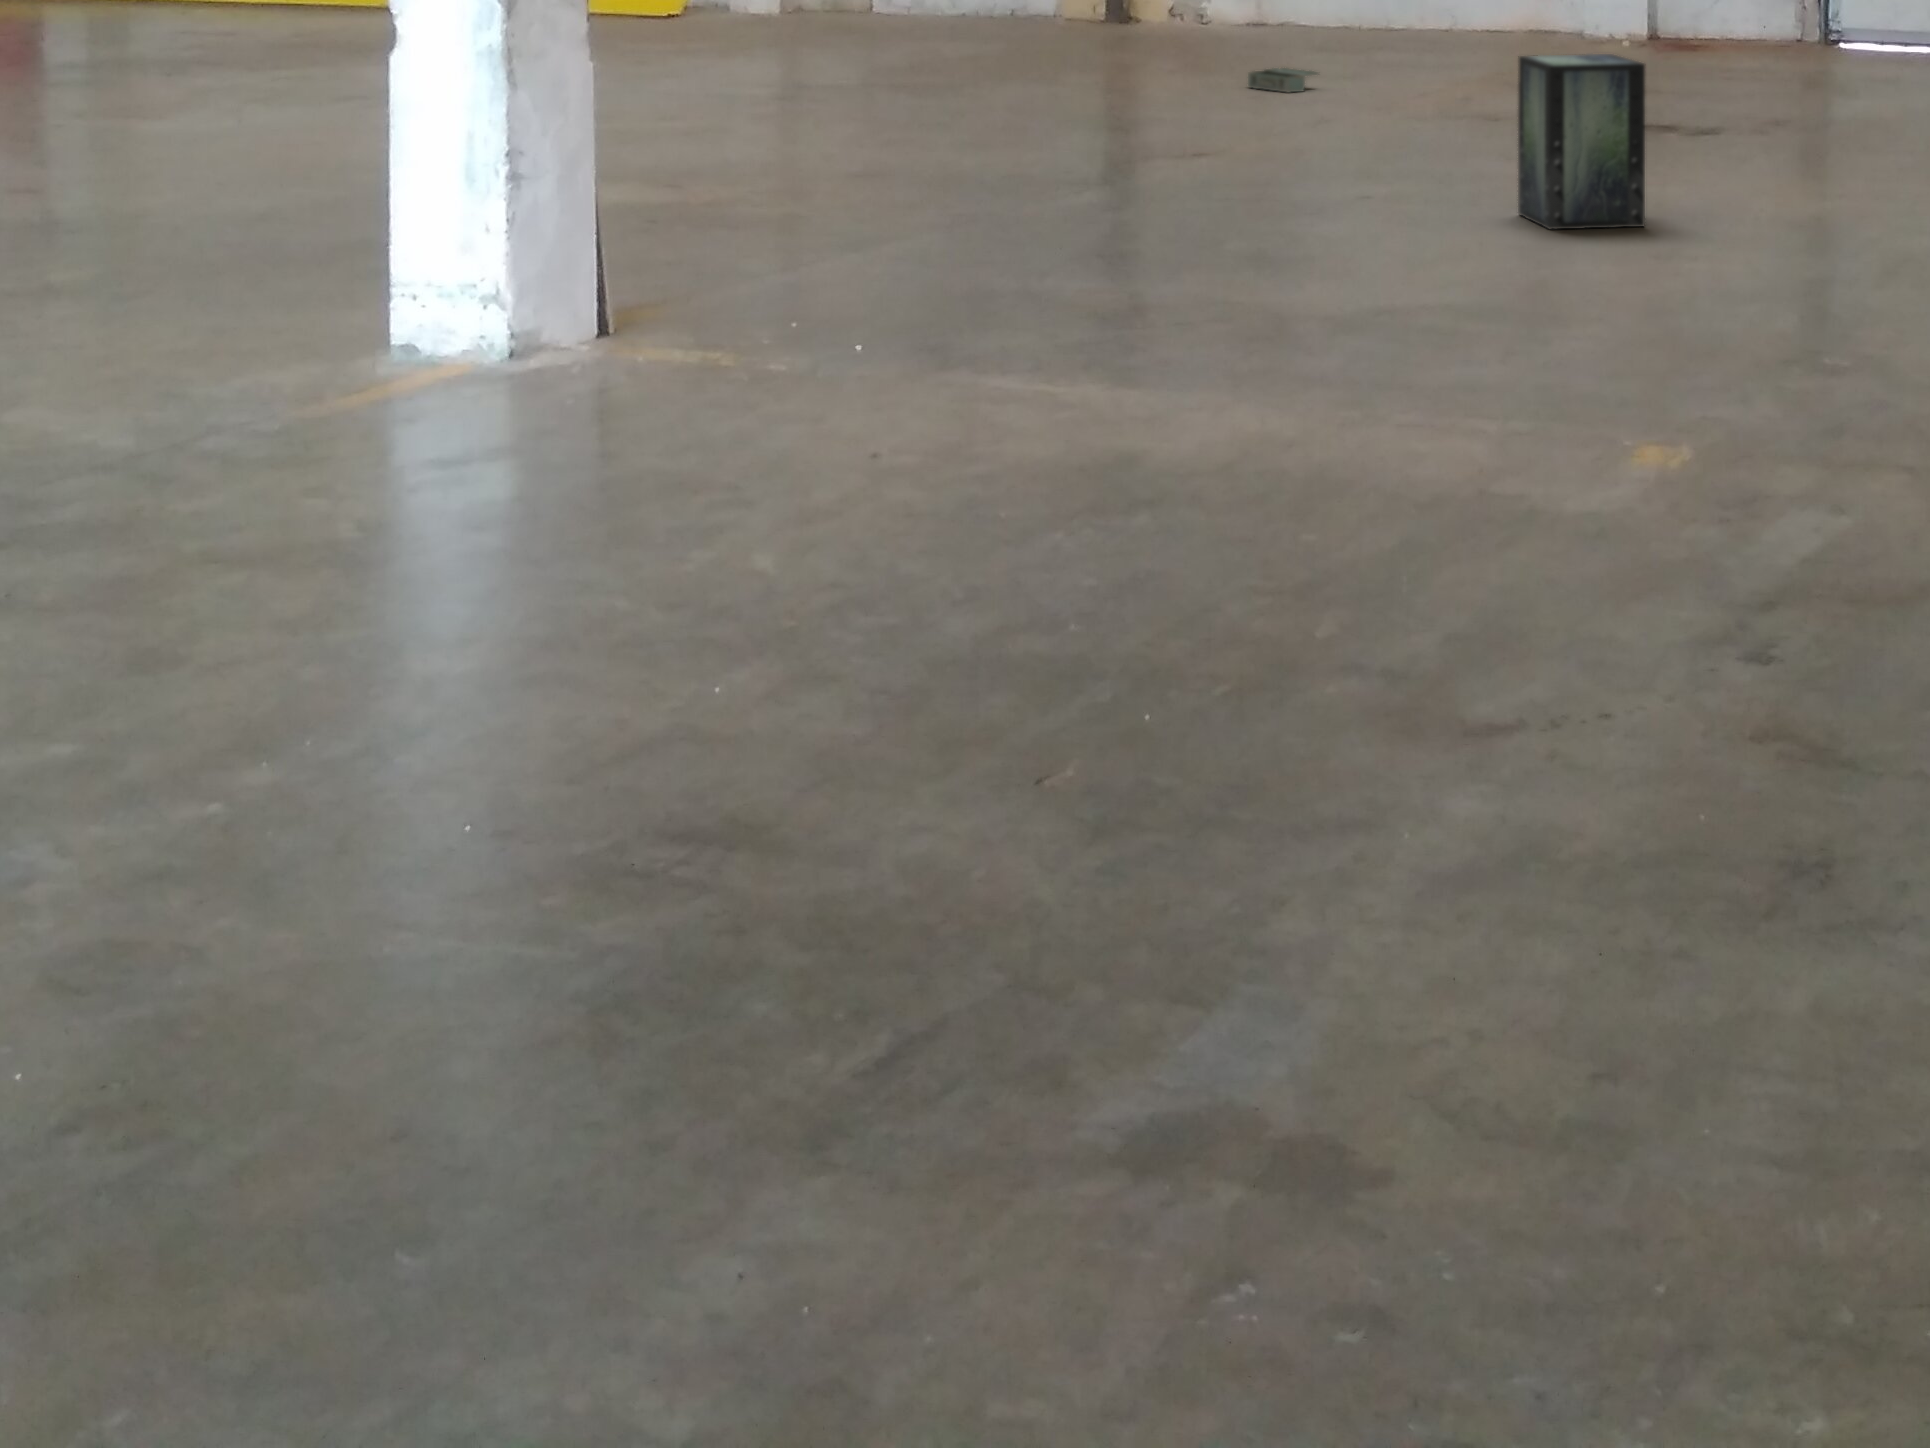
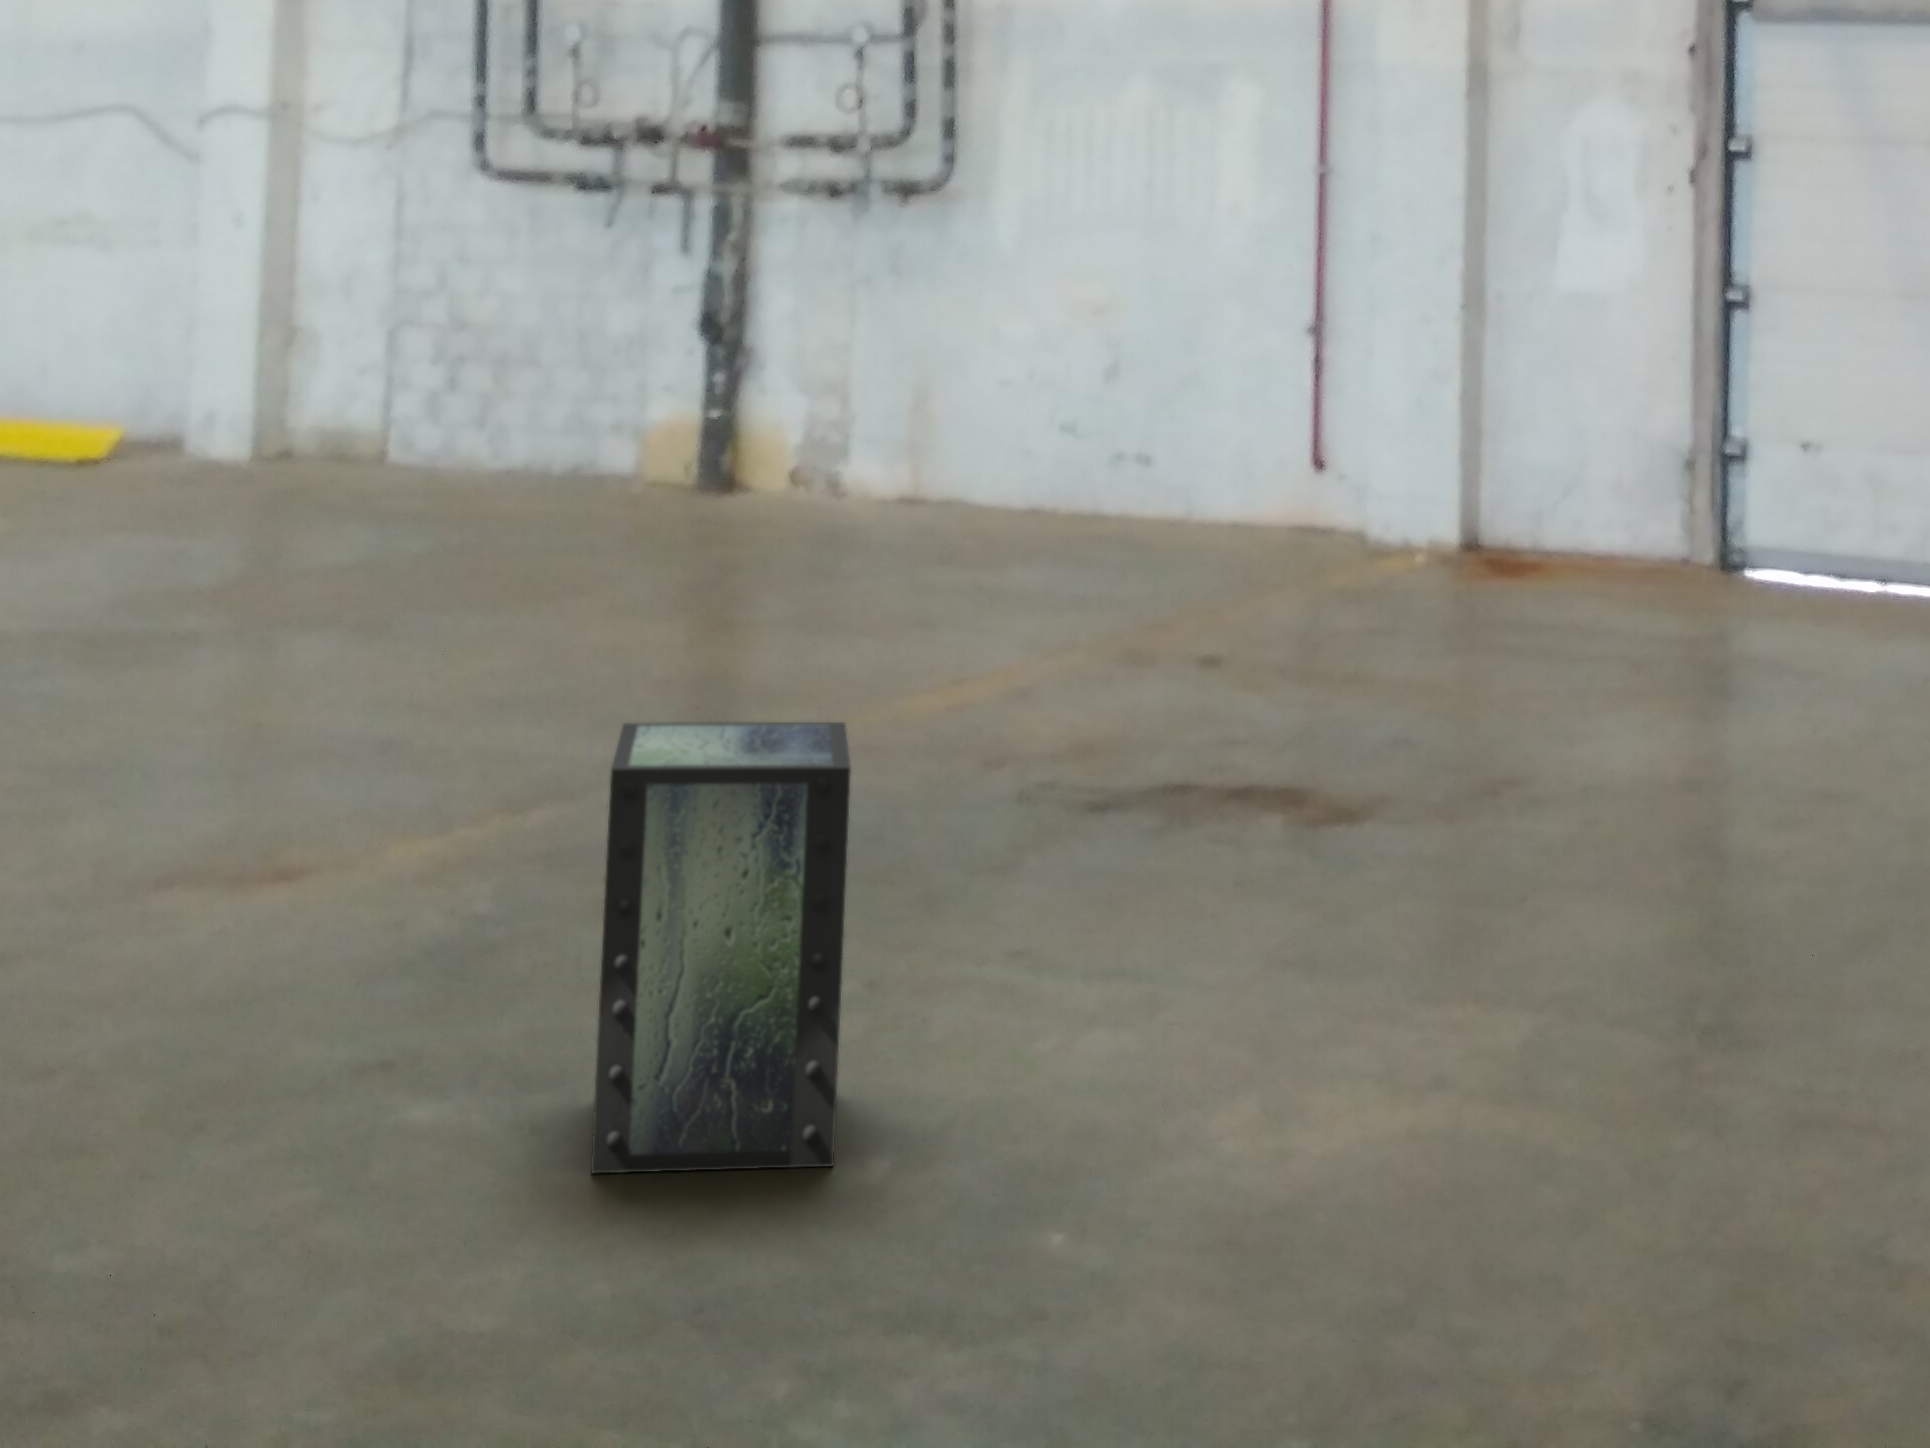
toolbox: present [1248,68,1317,93] -> none [669,608,784,658]

